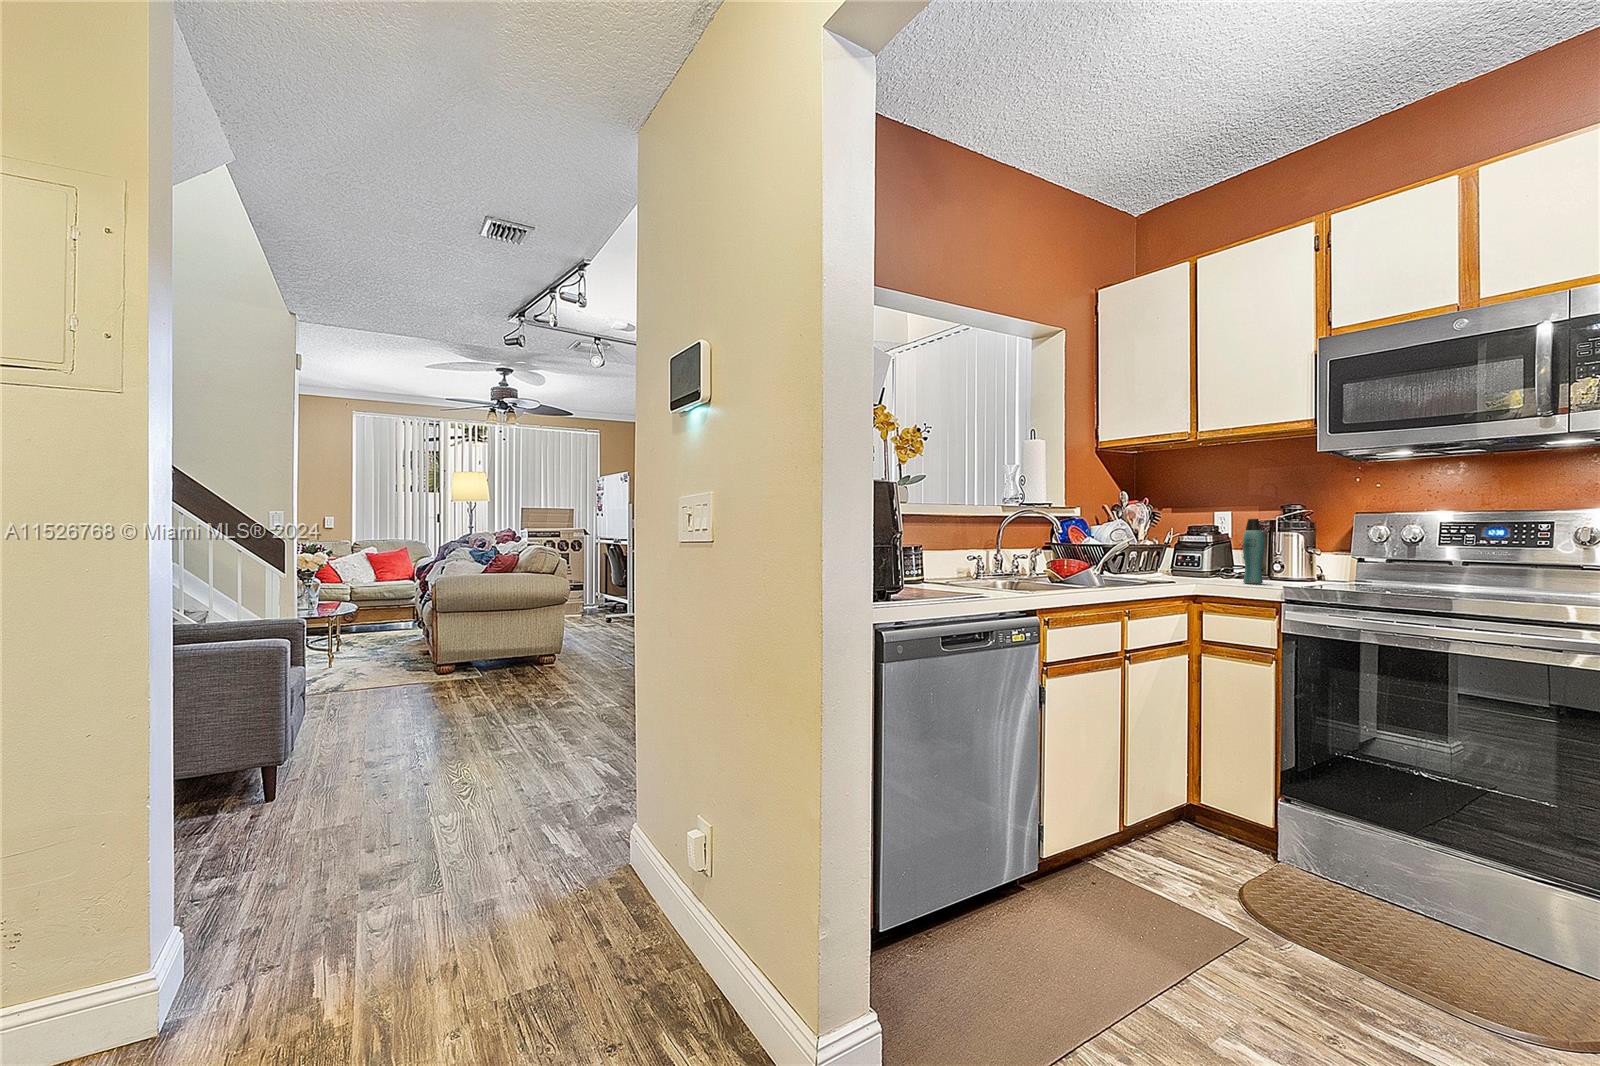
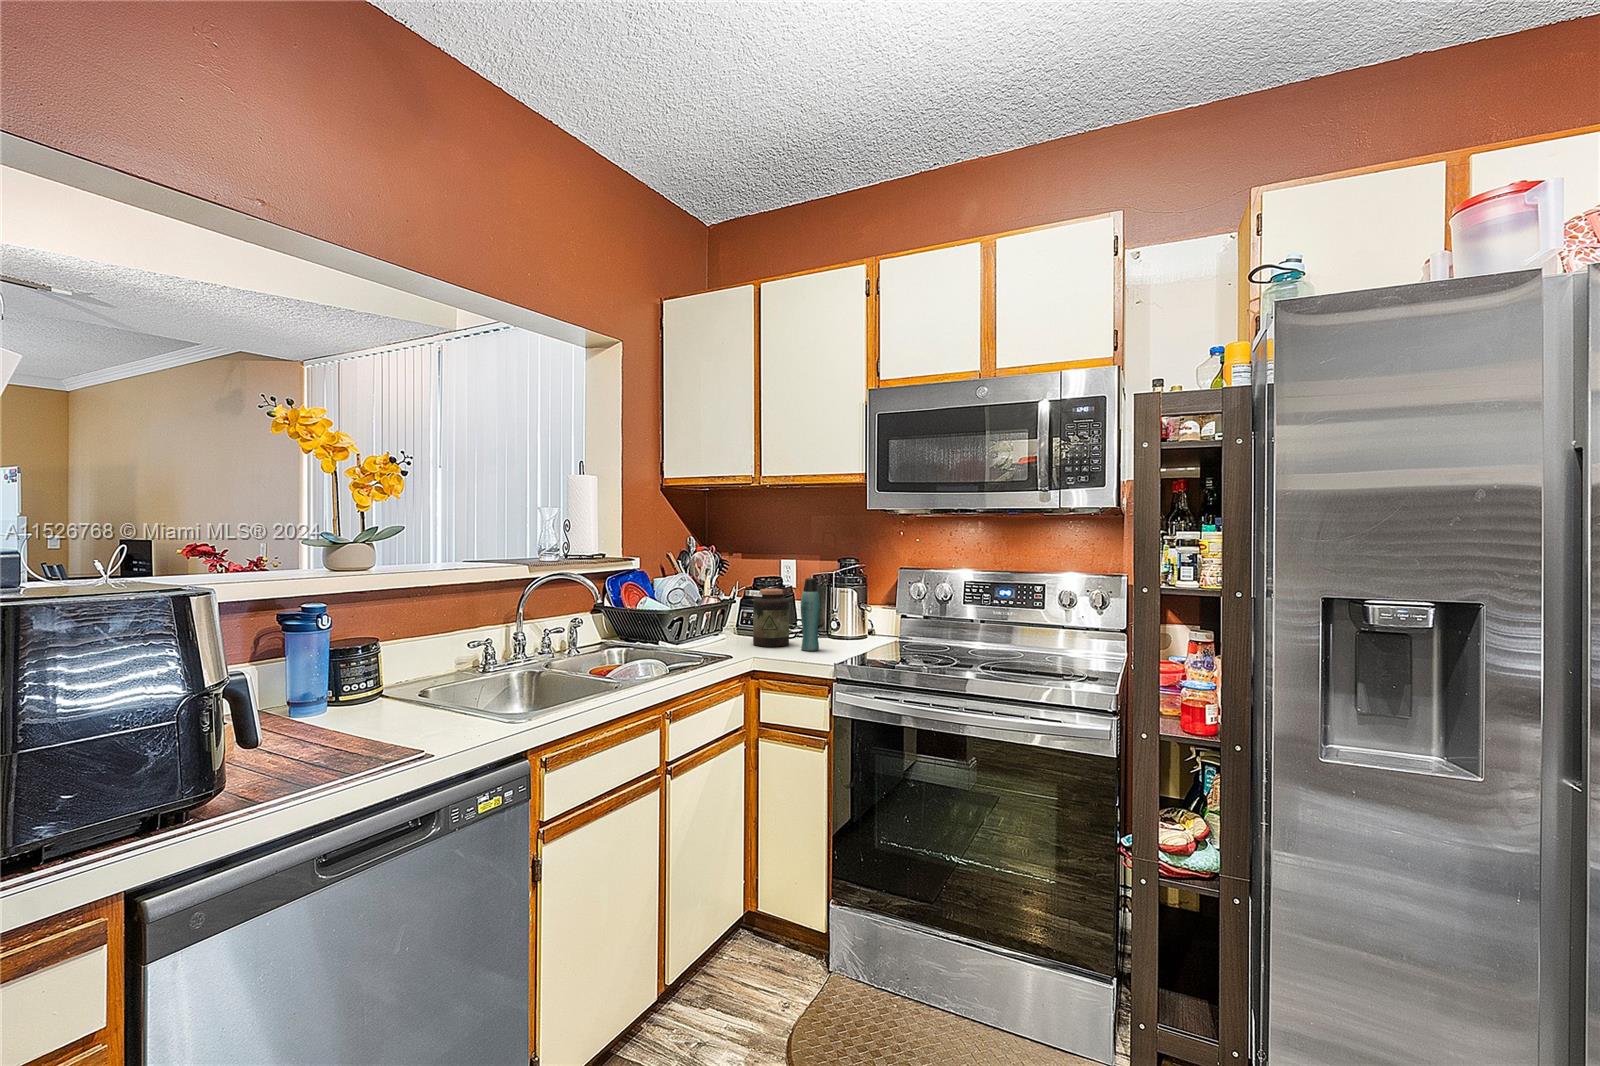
jar: none [1192,531,1229,581] -> present [753,589,789,647]

